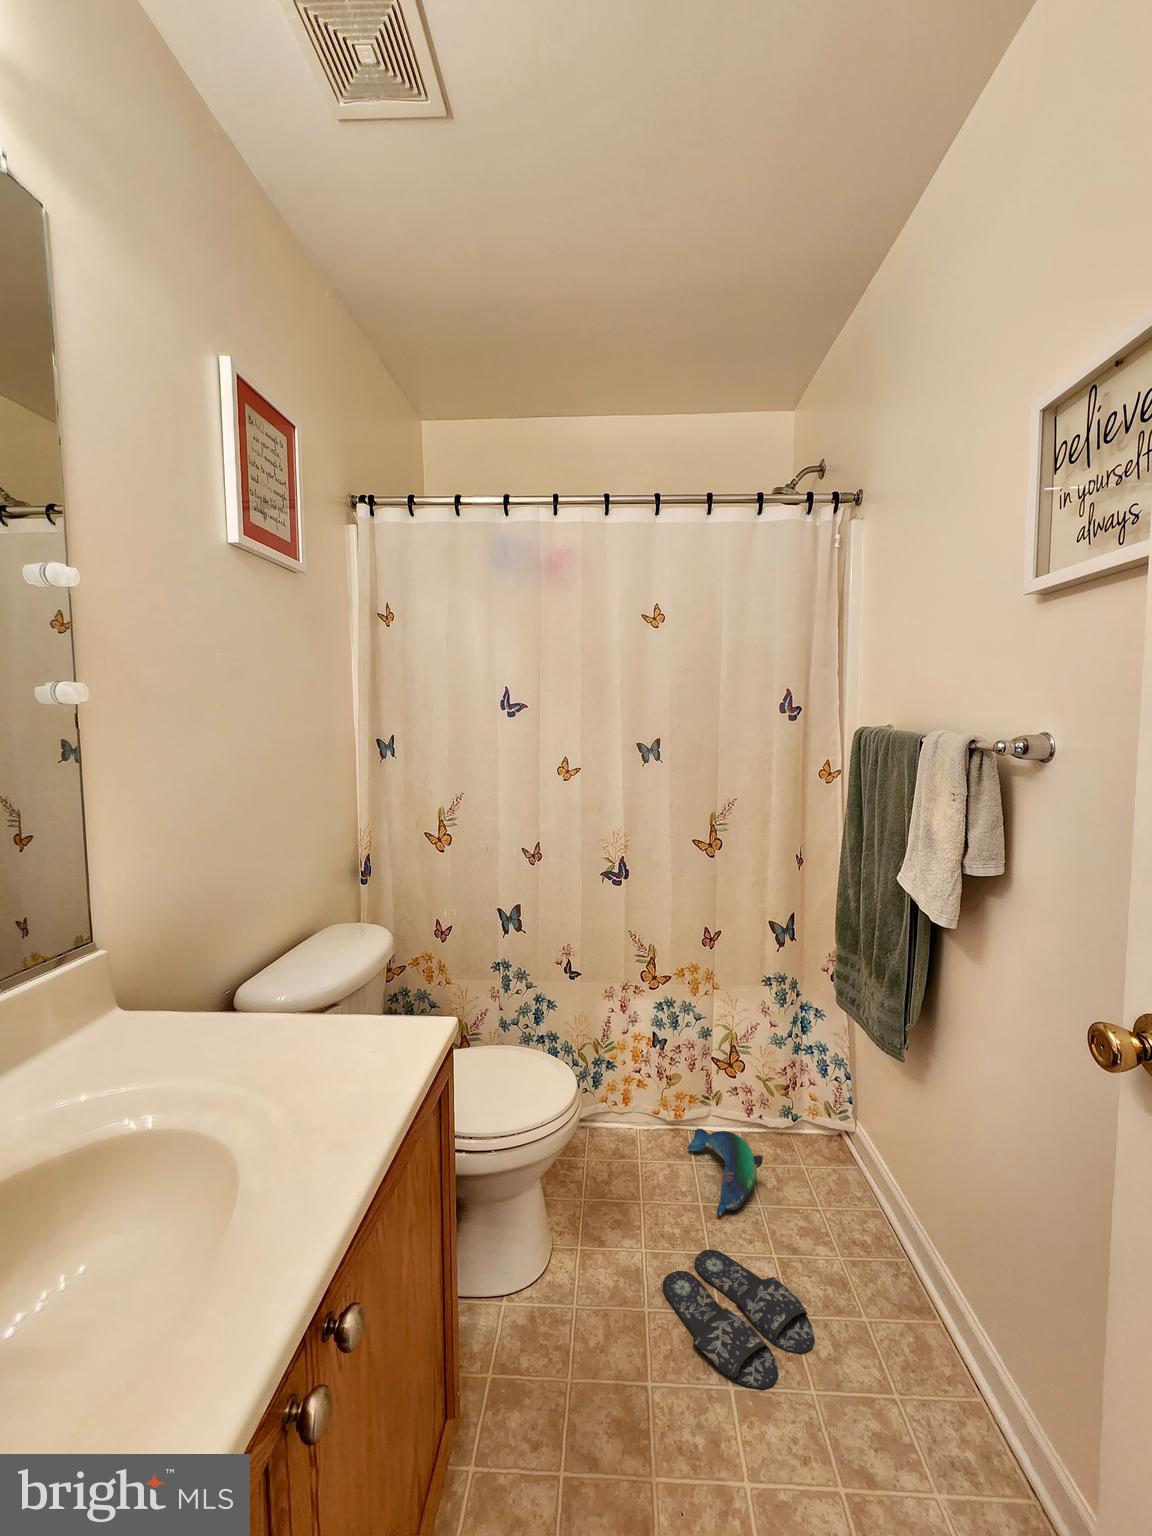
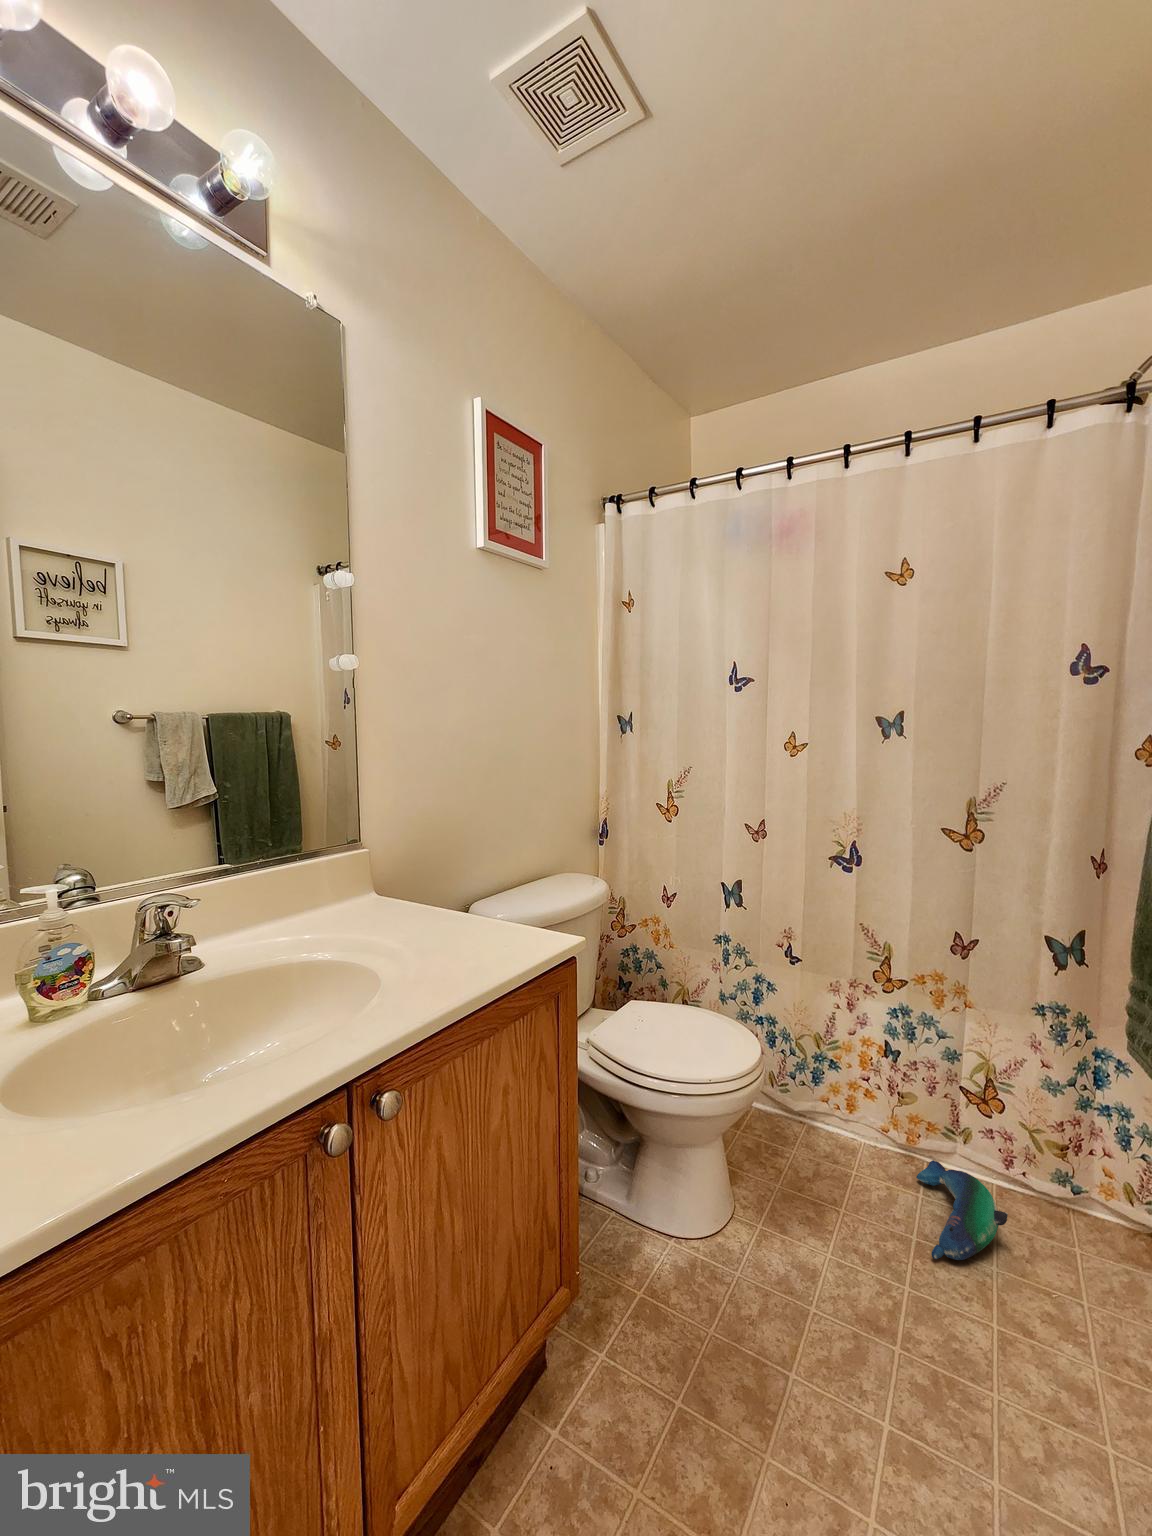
slippers: present [663,1250,815,1390] -> none [839,1285,1023,1458]

